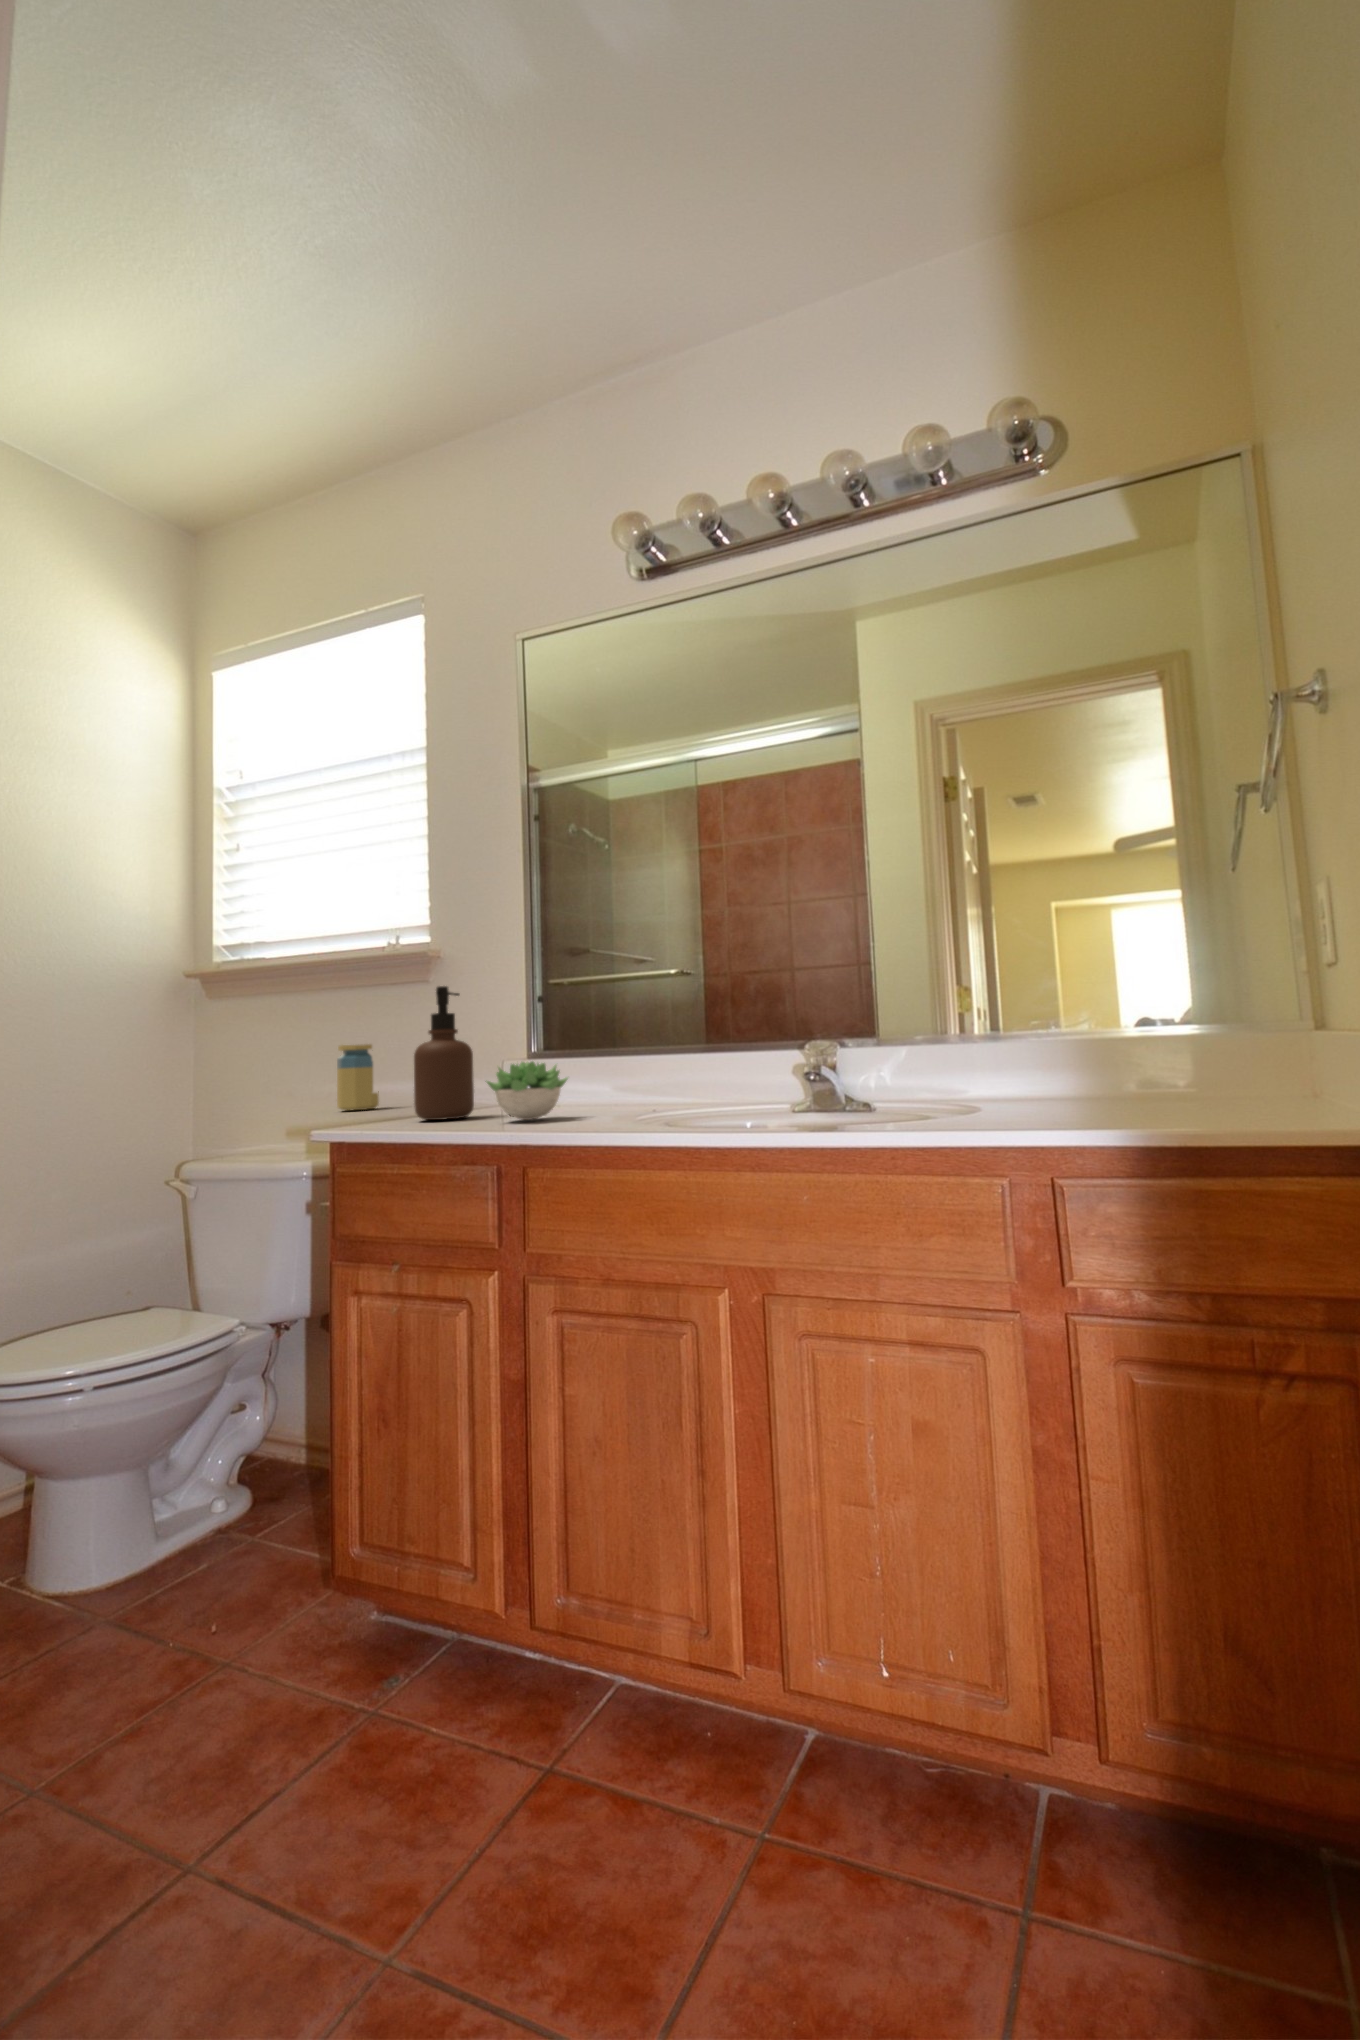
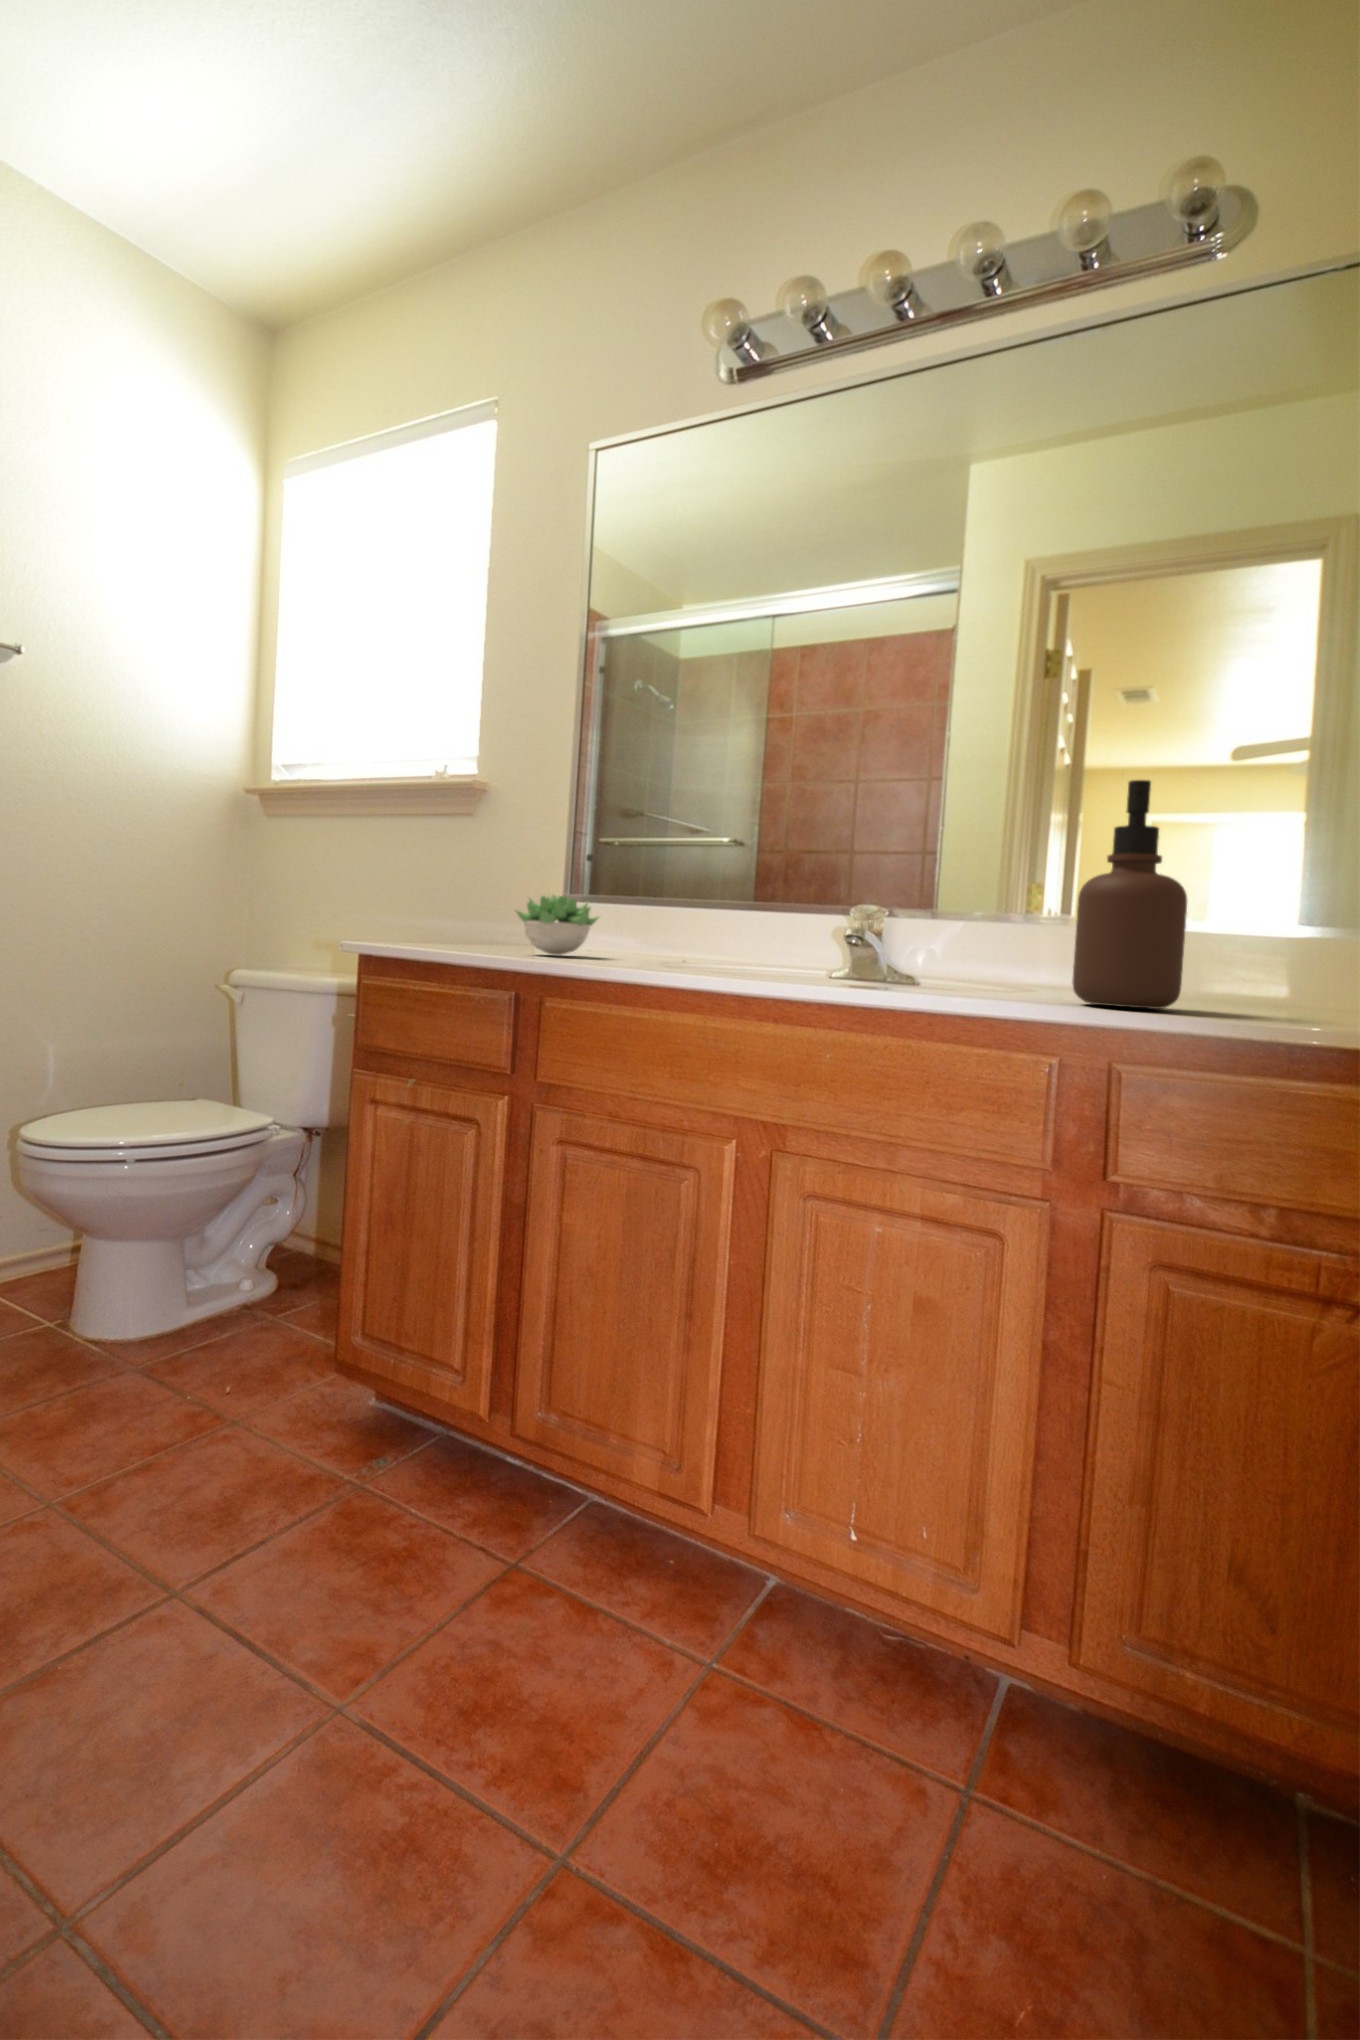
soap dispenser: present [414,986,474,1120] -> present [1072,780,1187,1009]
jar: present [337,1044,379,1110] -> none [377,870,419,936]

